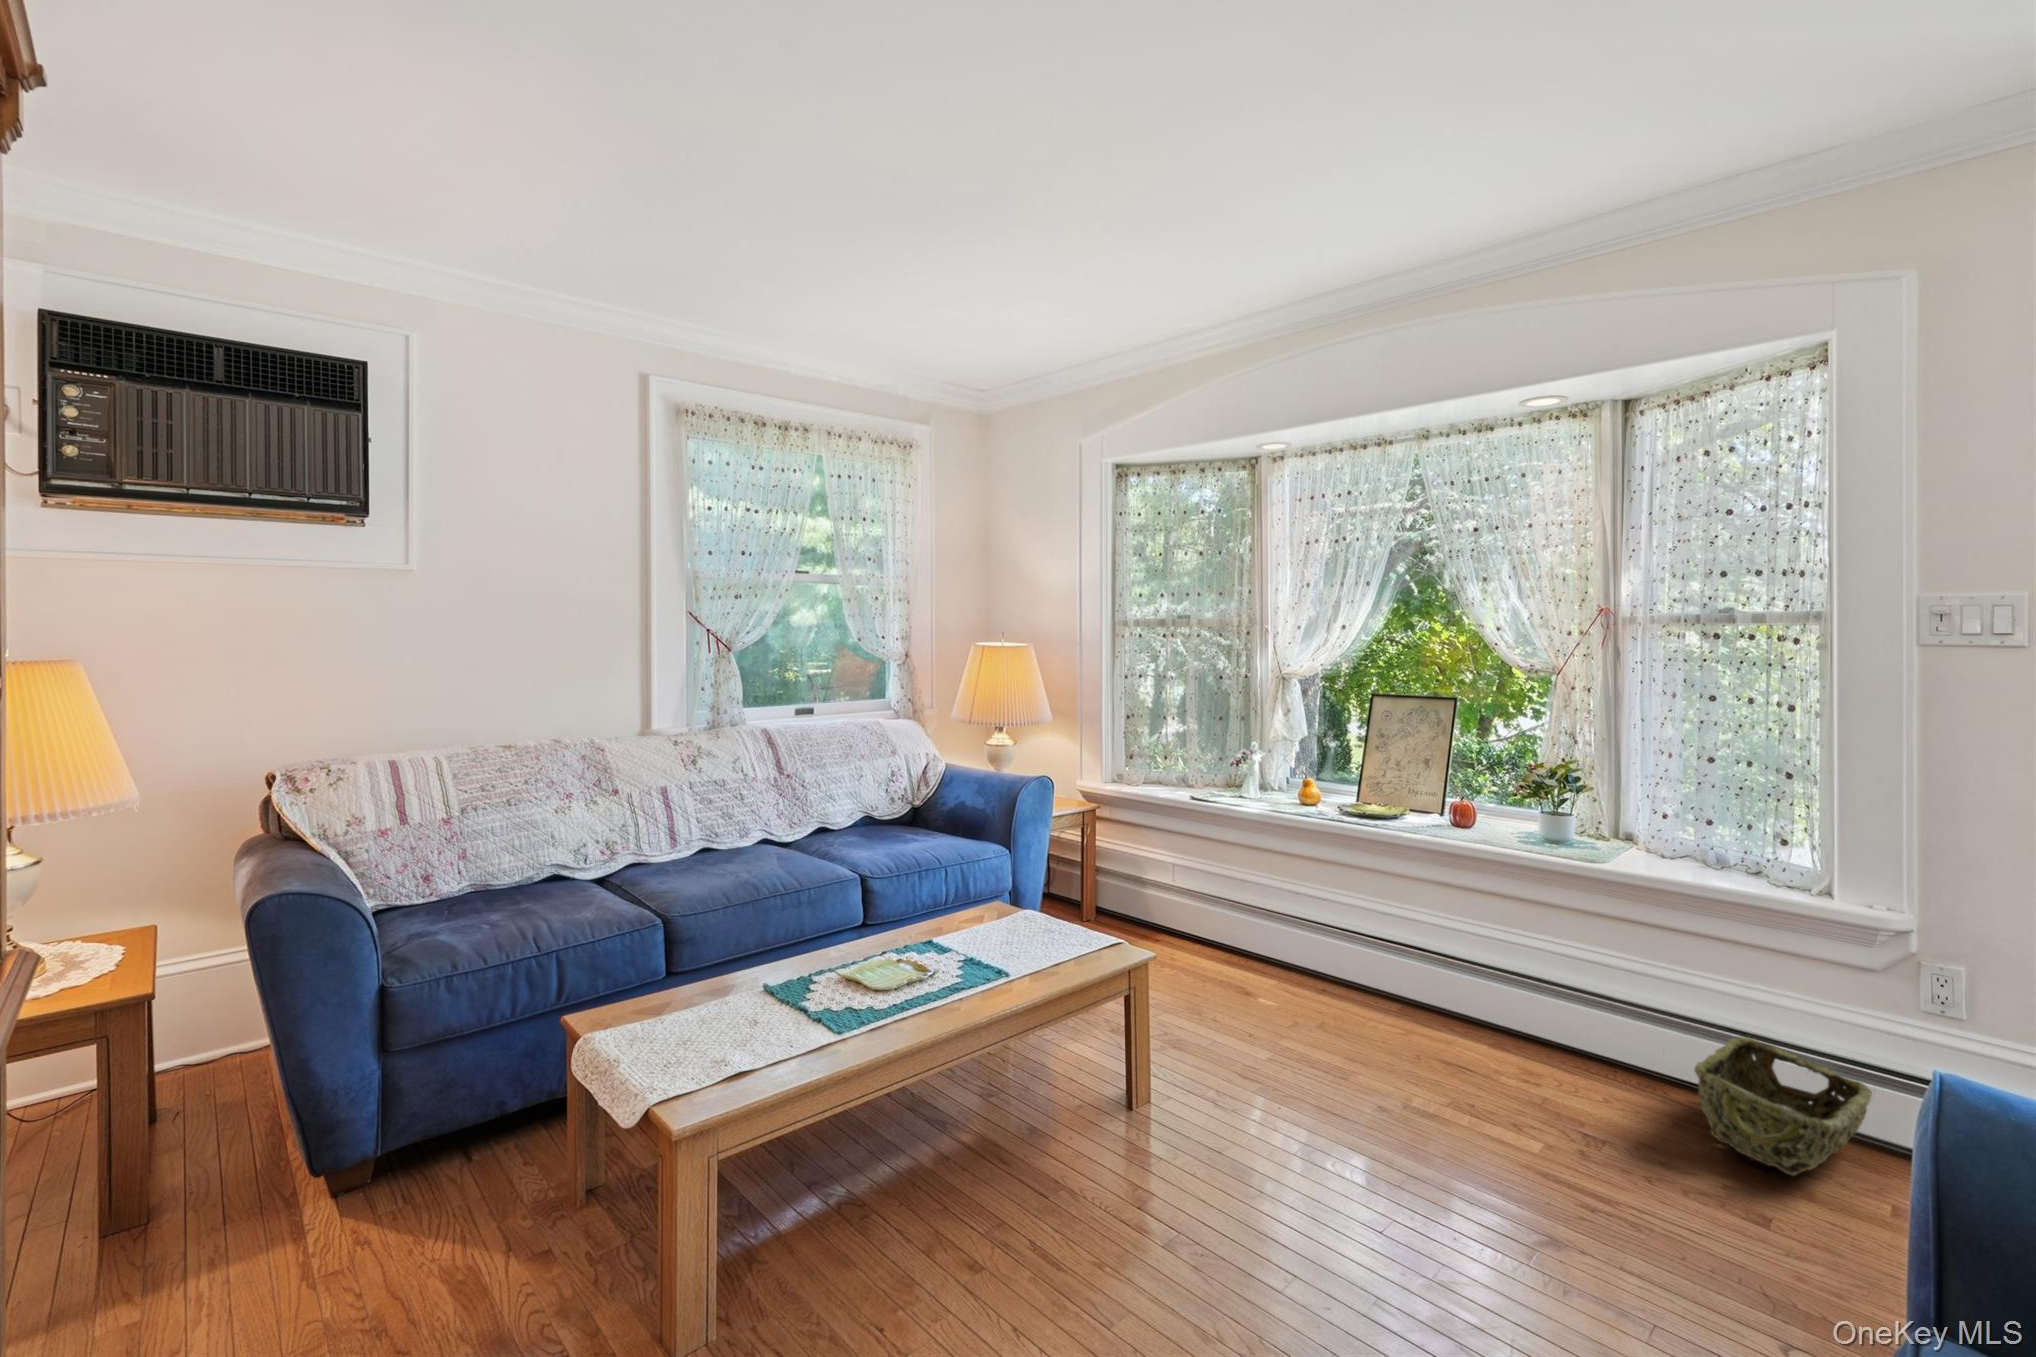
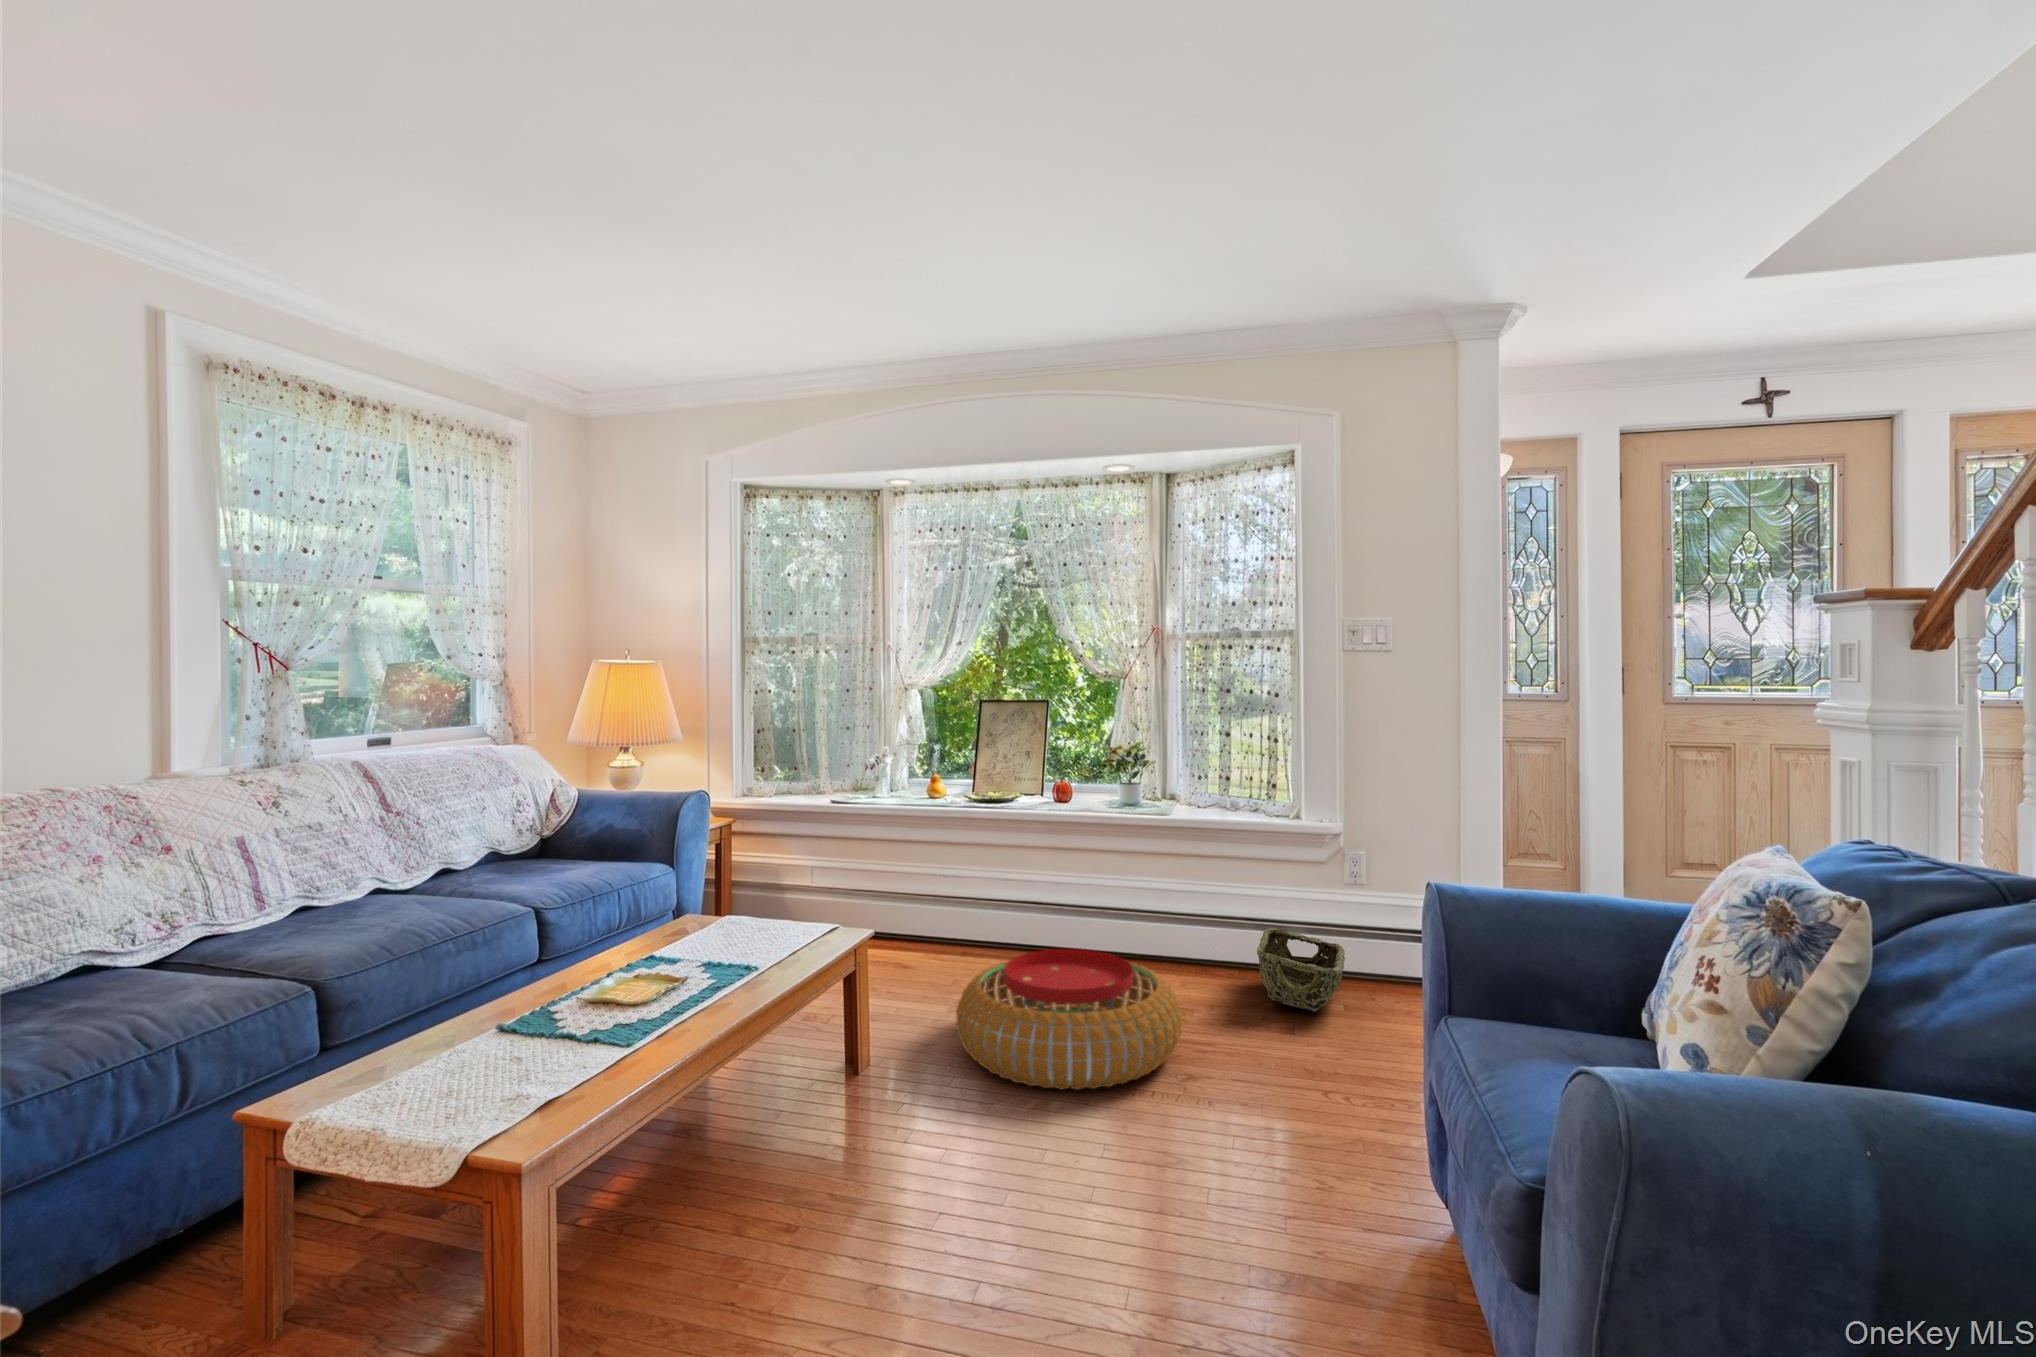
pouf: none [1239,1005,1540,1198] -> present [956,949,1182,1090]

